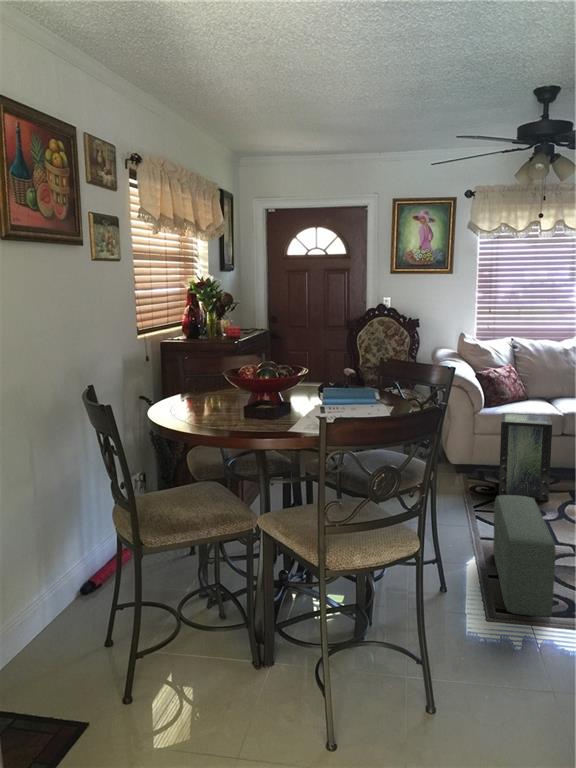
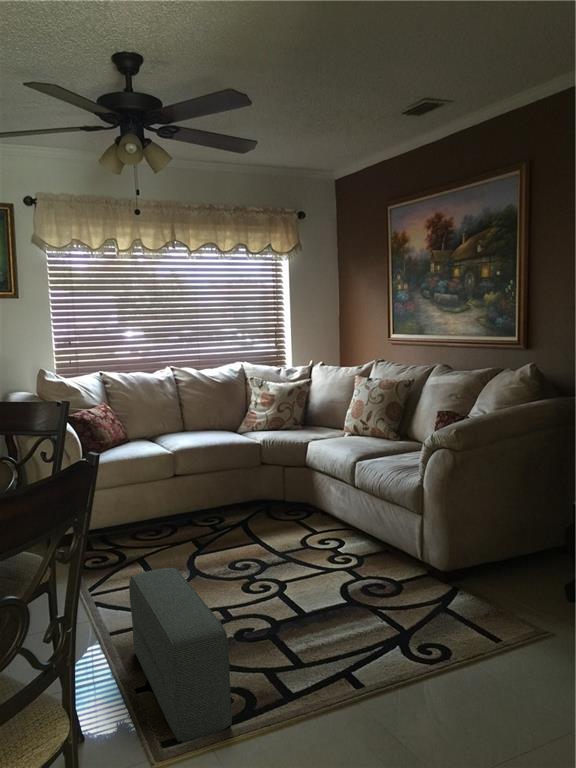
storage box: present [499,413,552,501] -> none [107,457,174,566]

